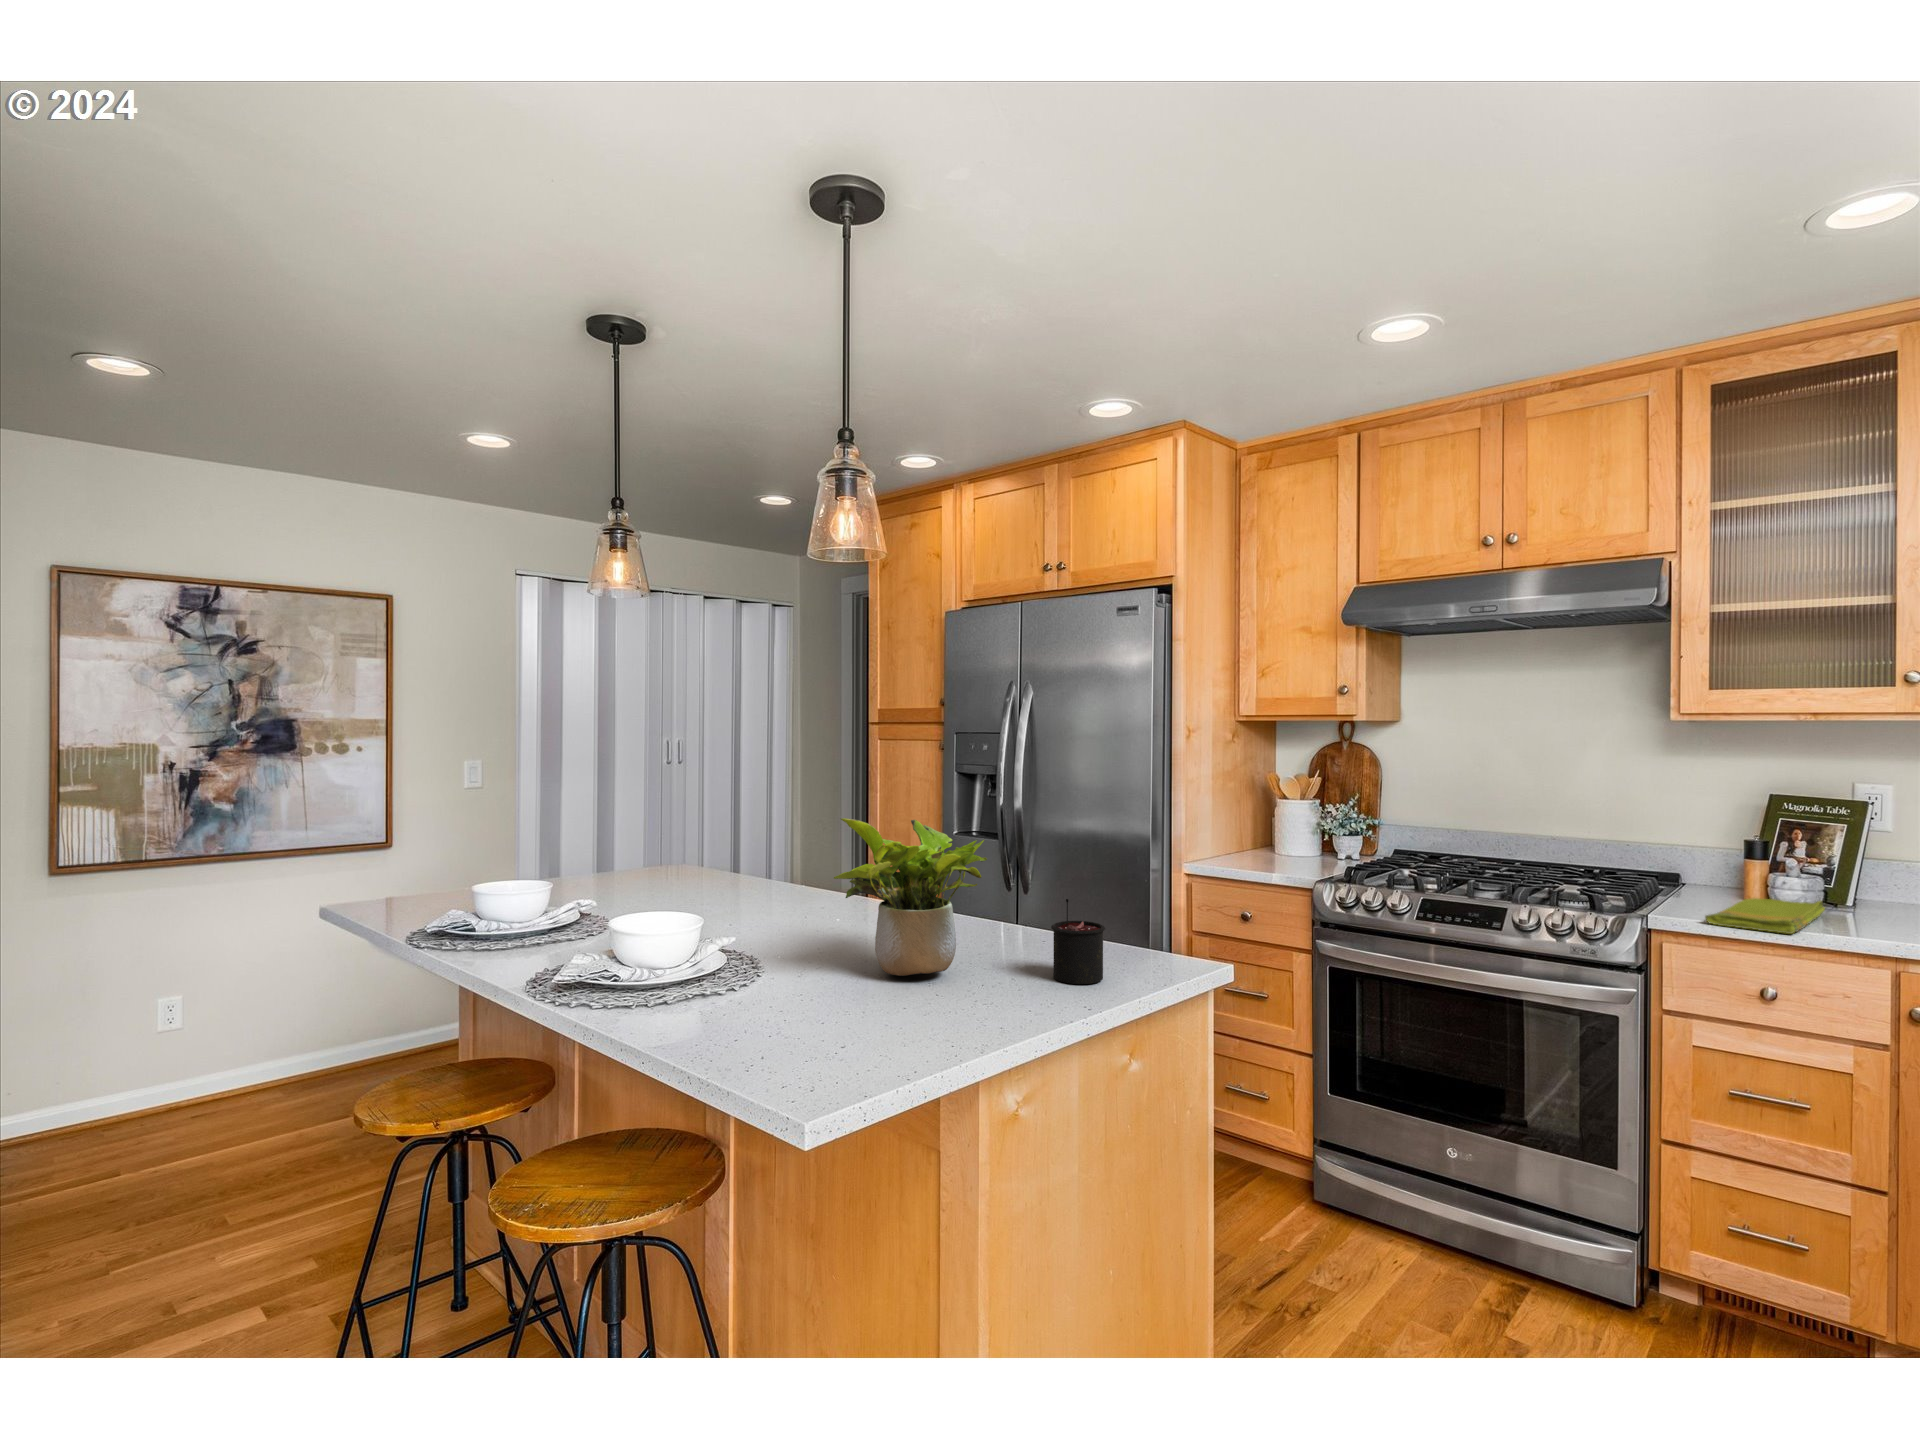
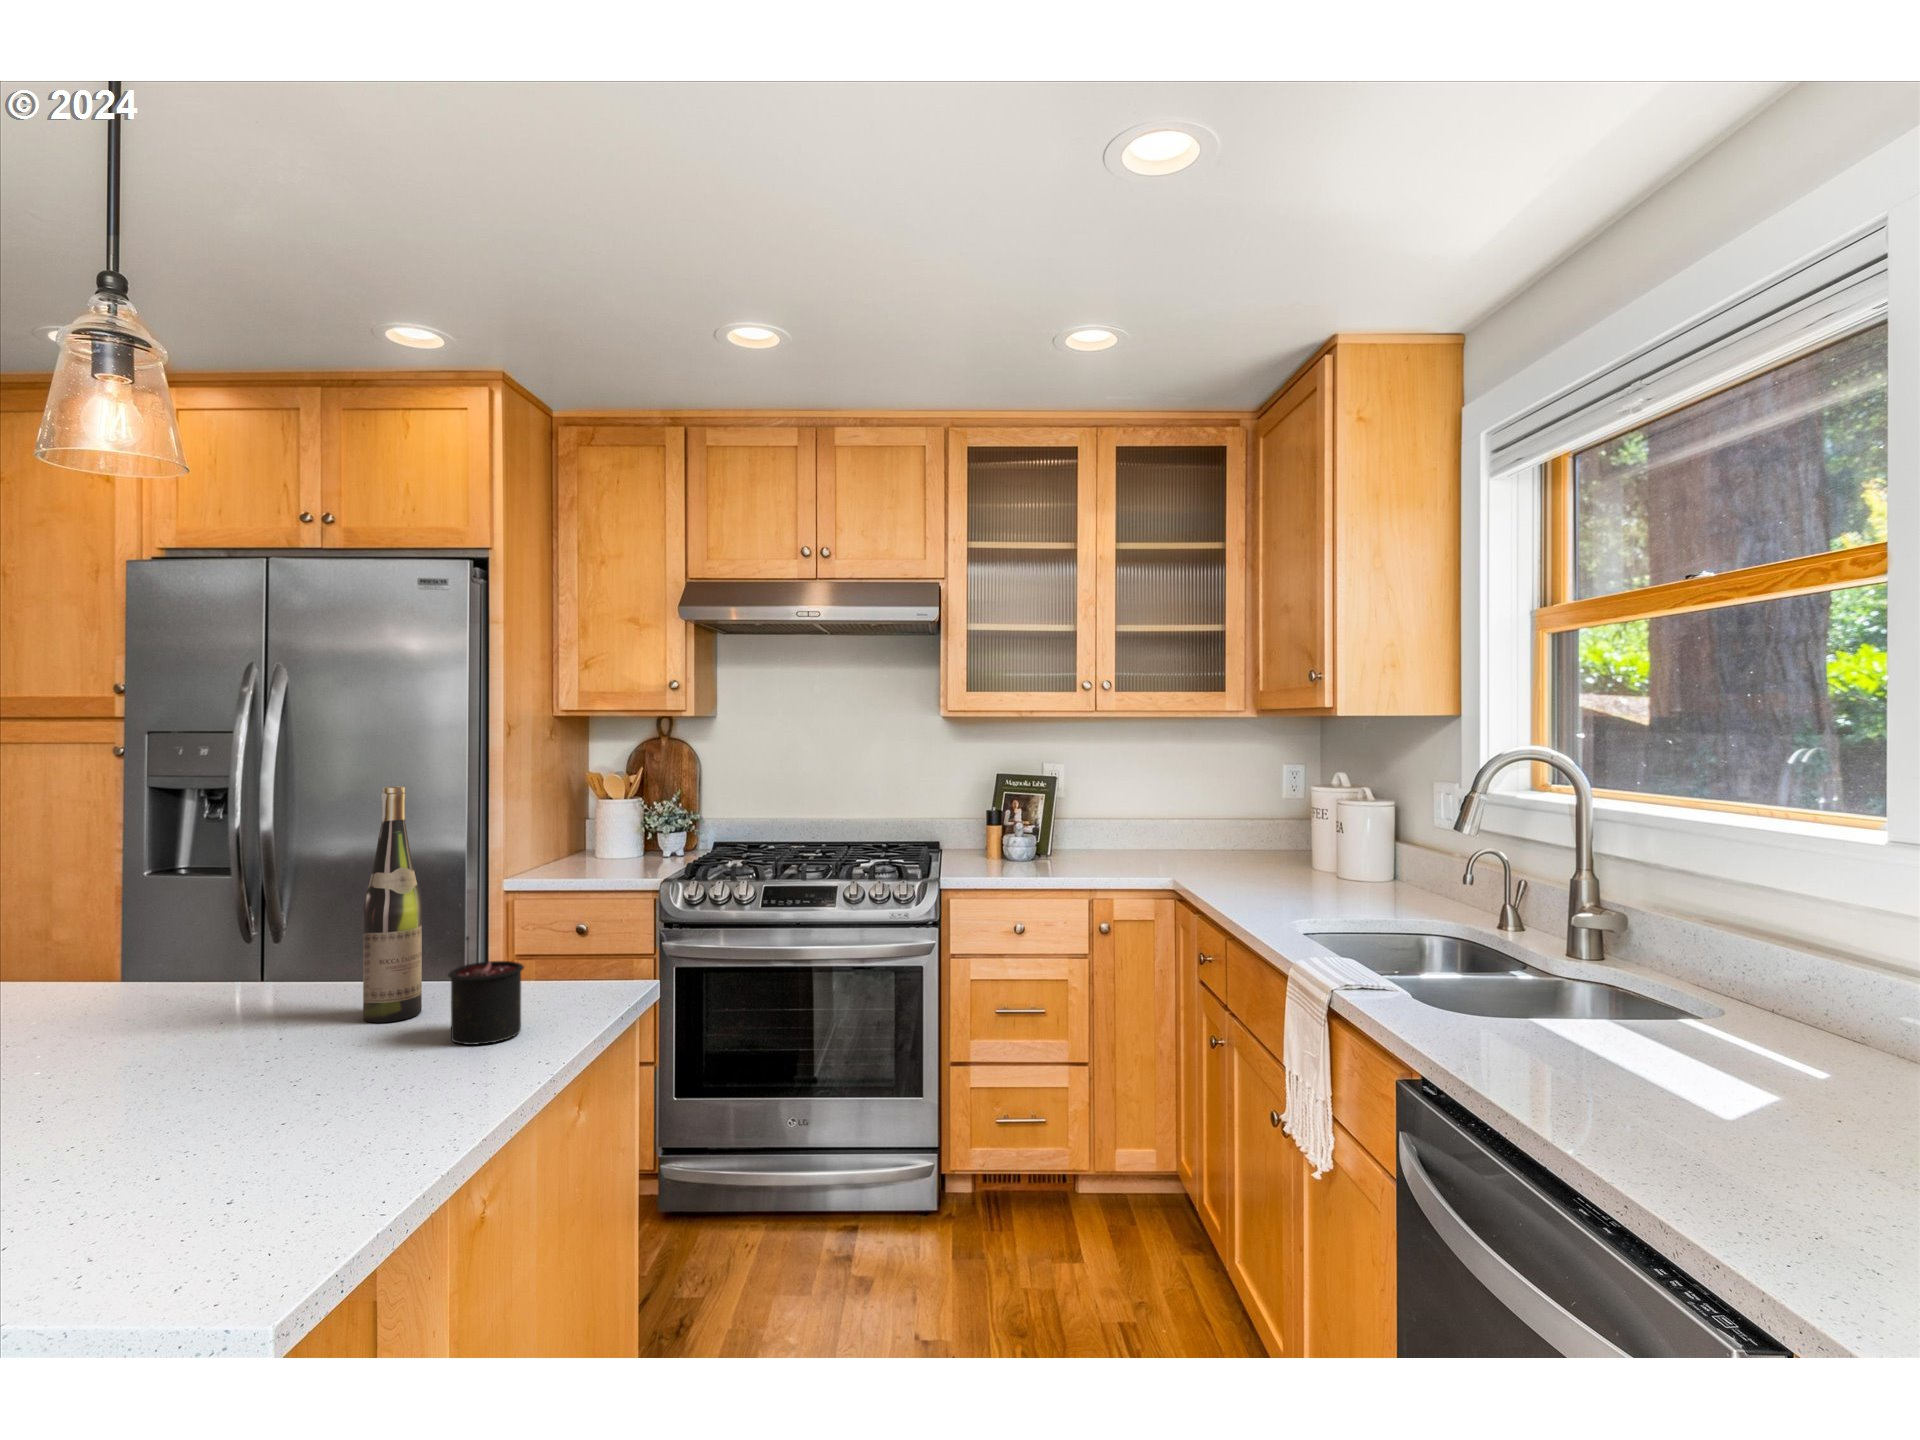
wine bottle: none [1011,780,1049,956] -> present [363,787,422,1022]
potted plant: present [834,818,987,976] -> none [78,853,347,1094]
dish towel: present [1705,898,1825,934] -> none [978,852,1037,880]

